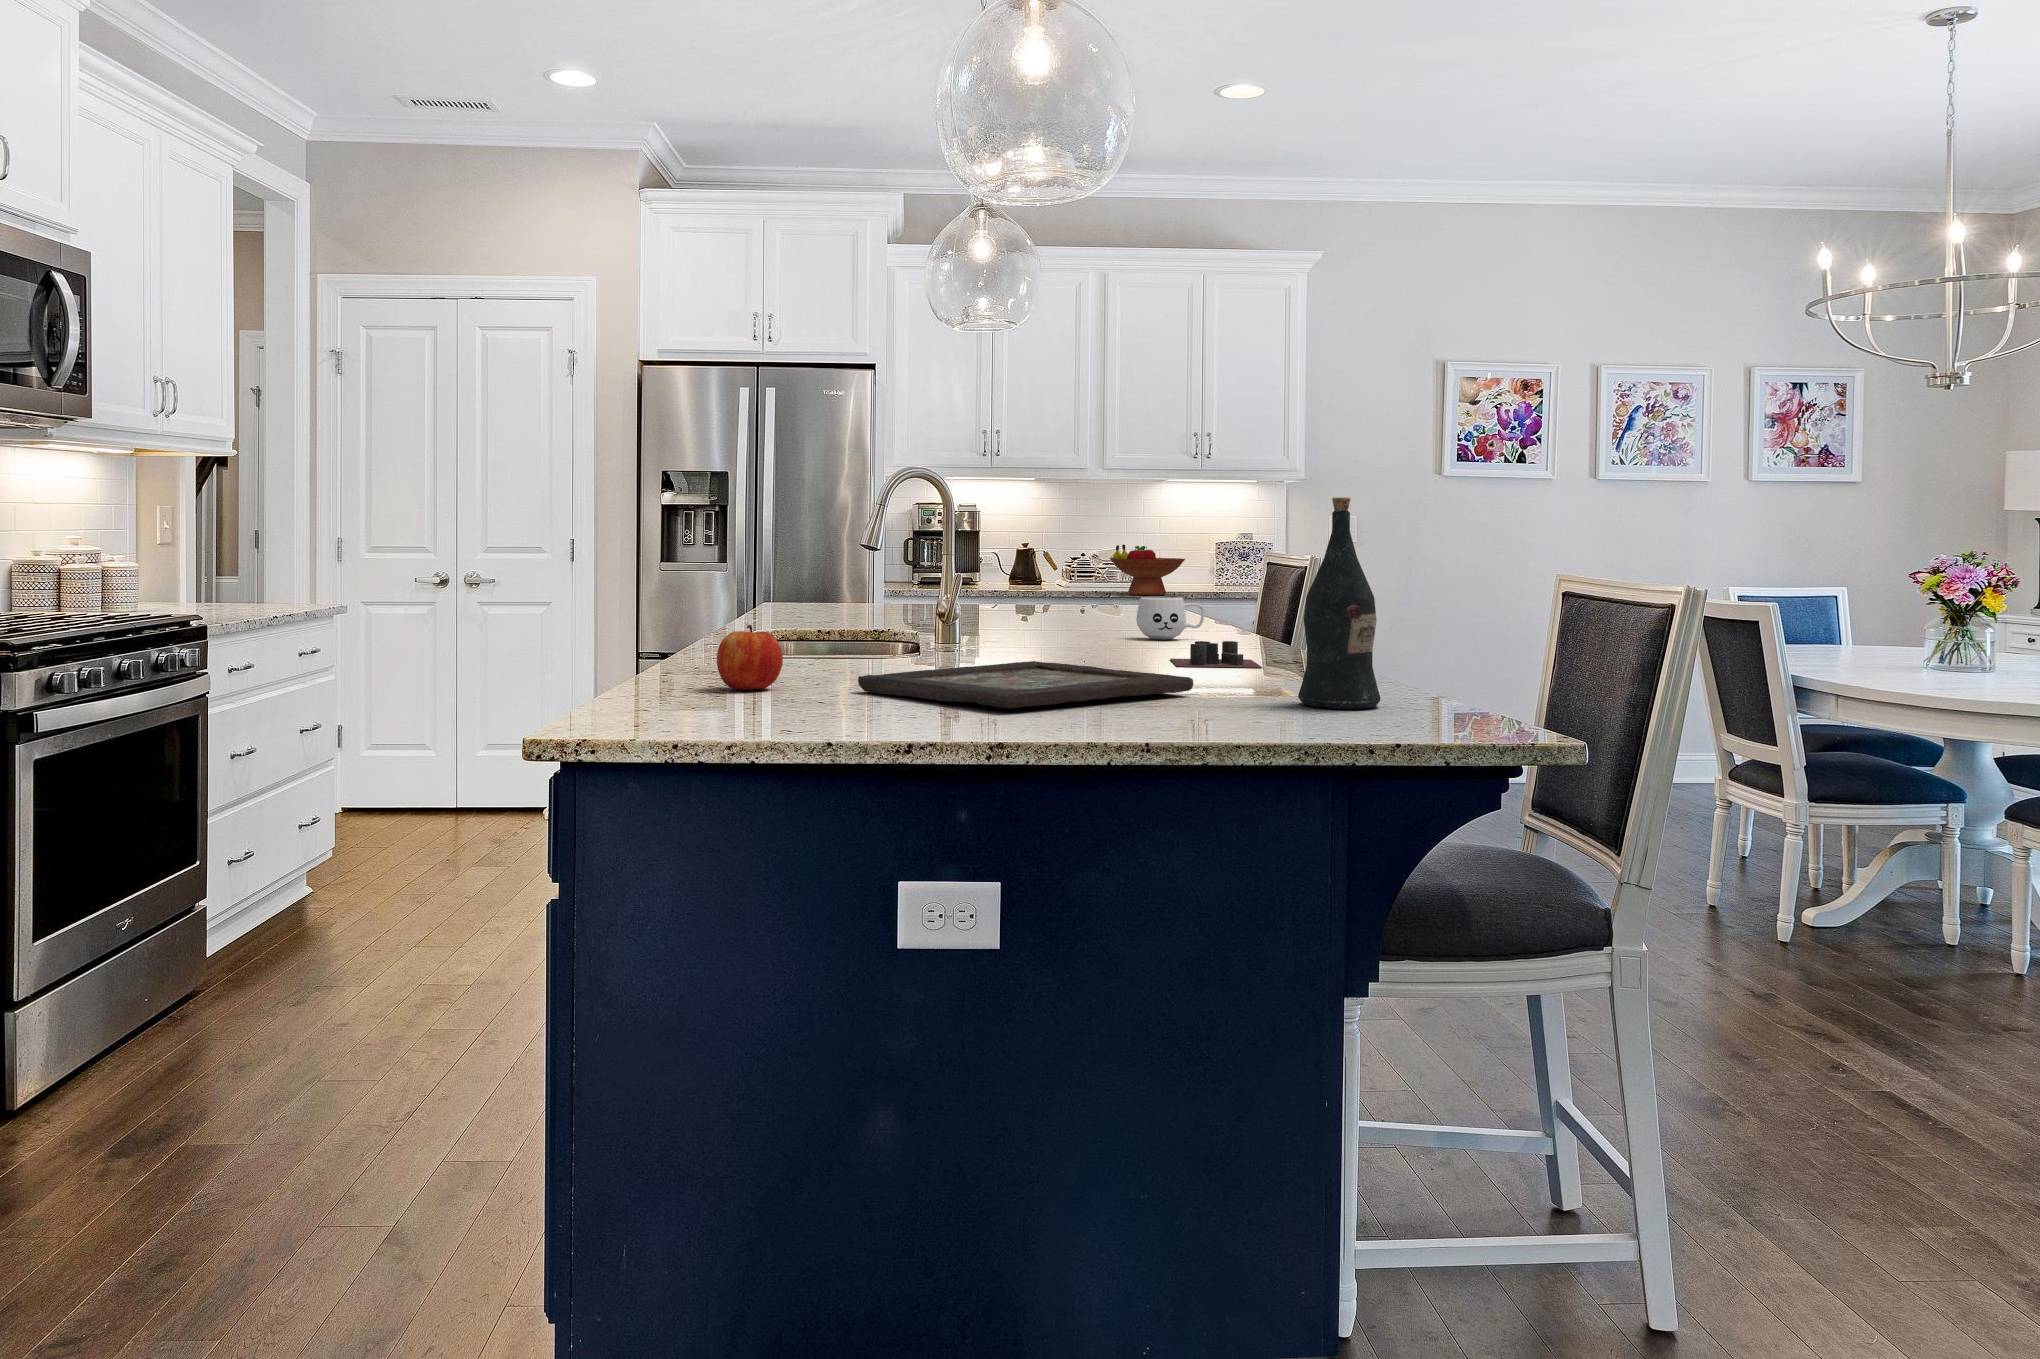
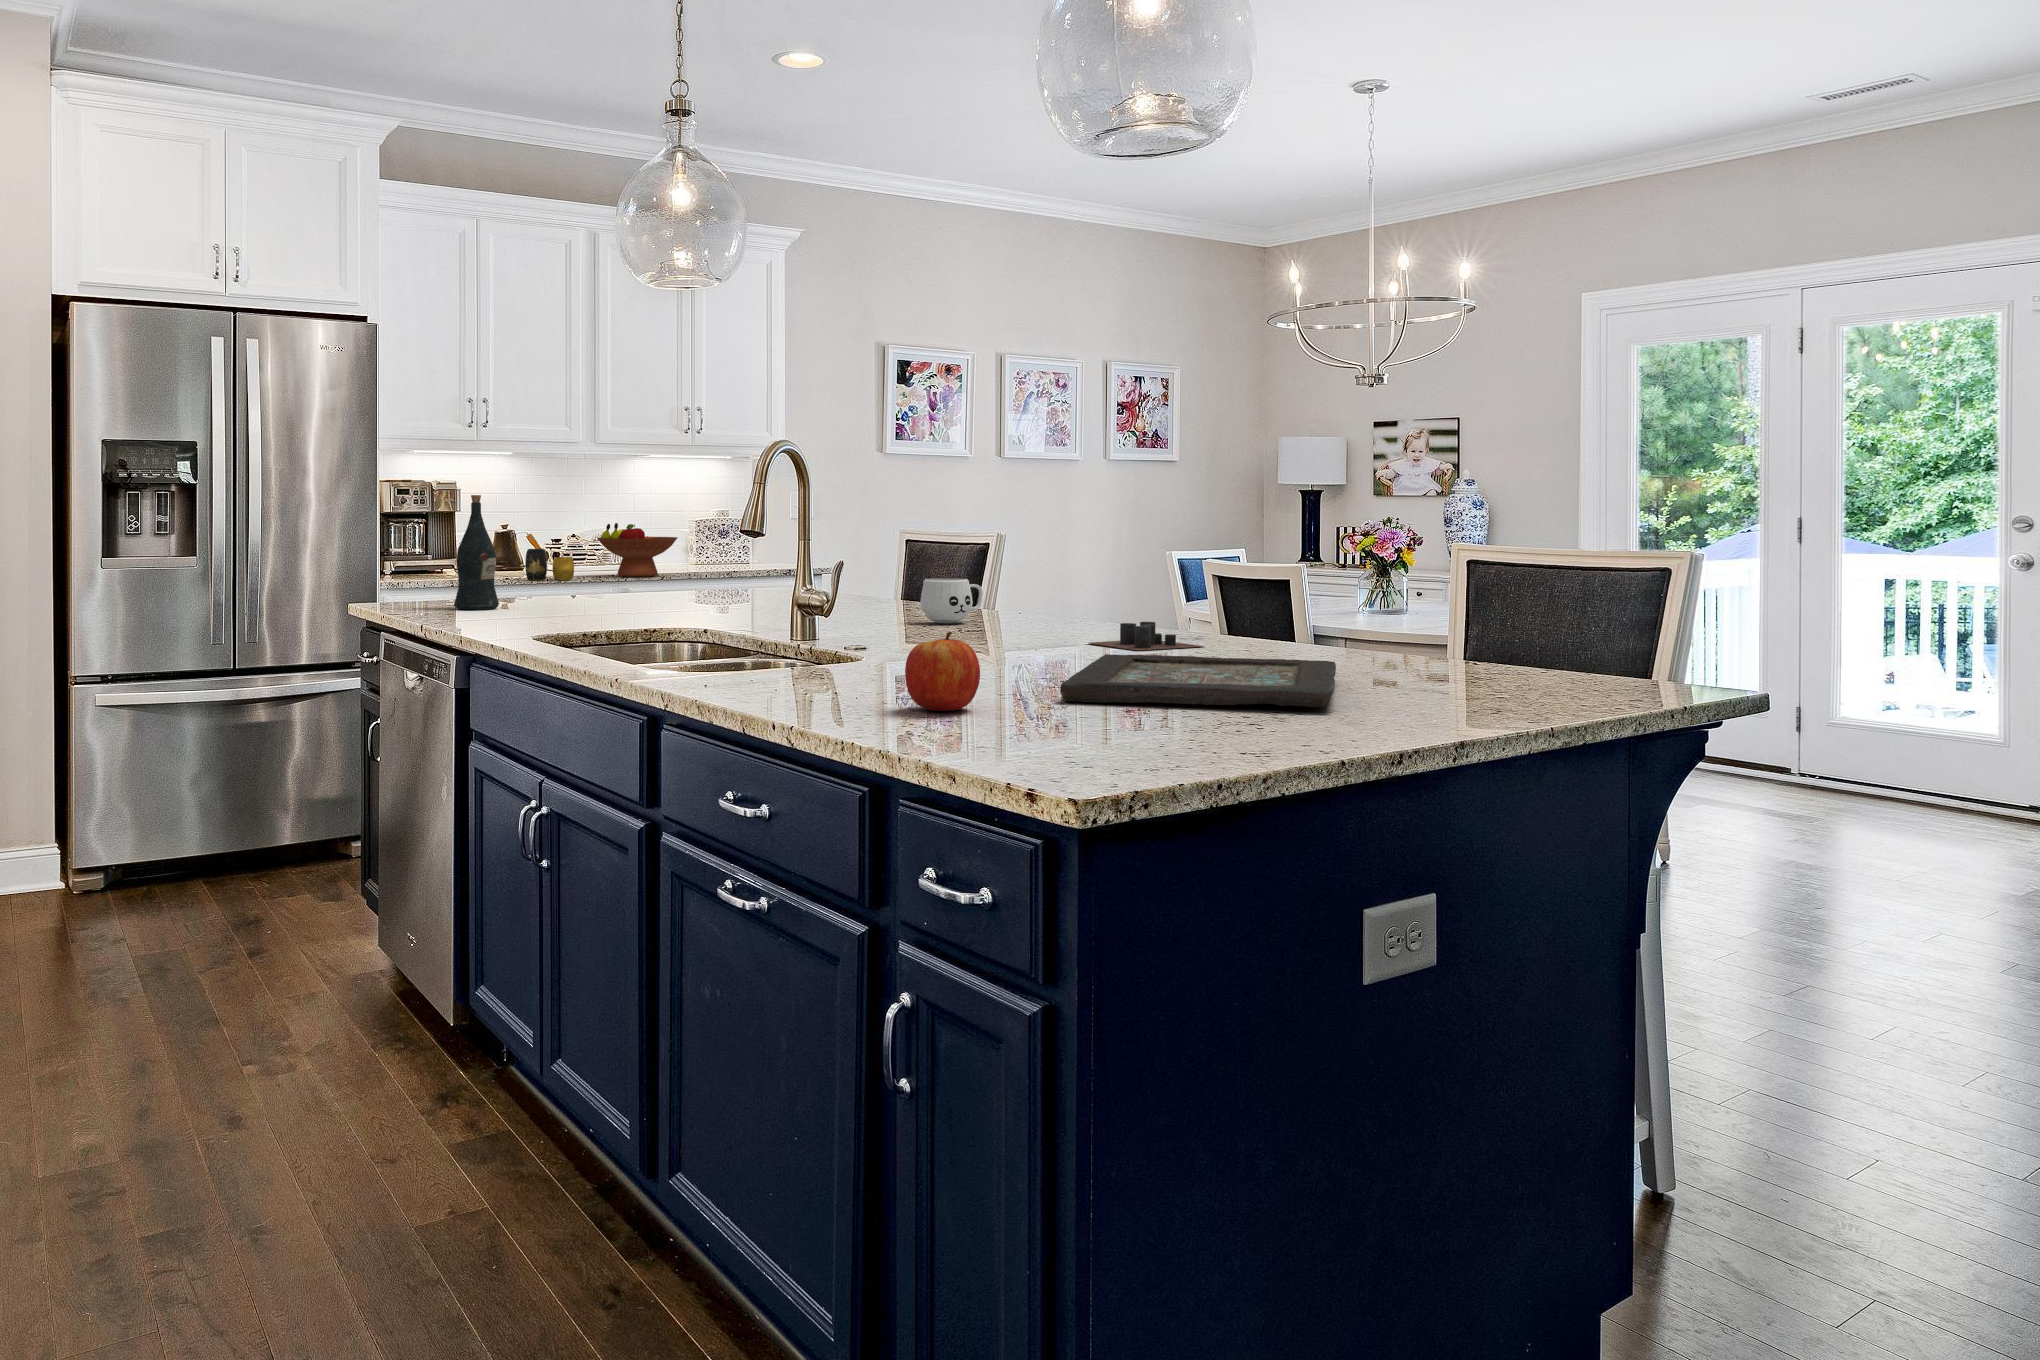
wine bottle: present [1298,497,1380,709] -> present [454,495,499,610]
vase: none [1035,566,1076,596] -> present [525,549,574,580]

